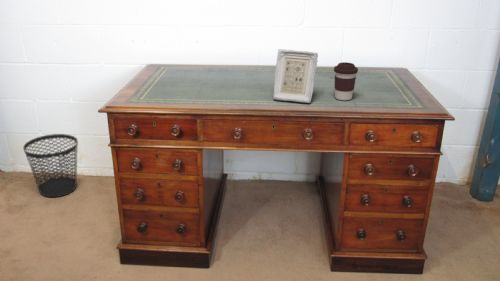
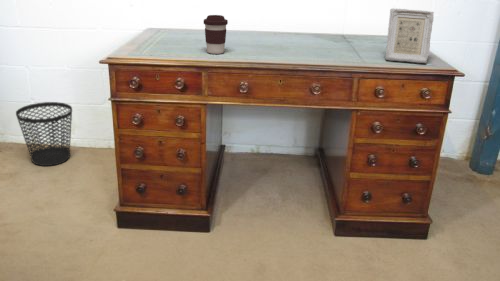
picture frame: present [273,49,318,103] -> present [386,9,434,63]
coffee cup: present [334,62,358,100] -> present [204,15,228,54]

